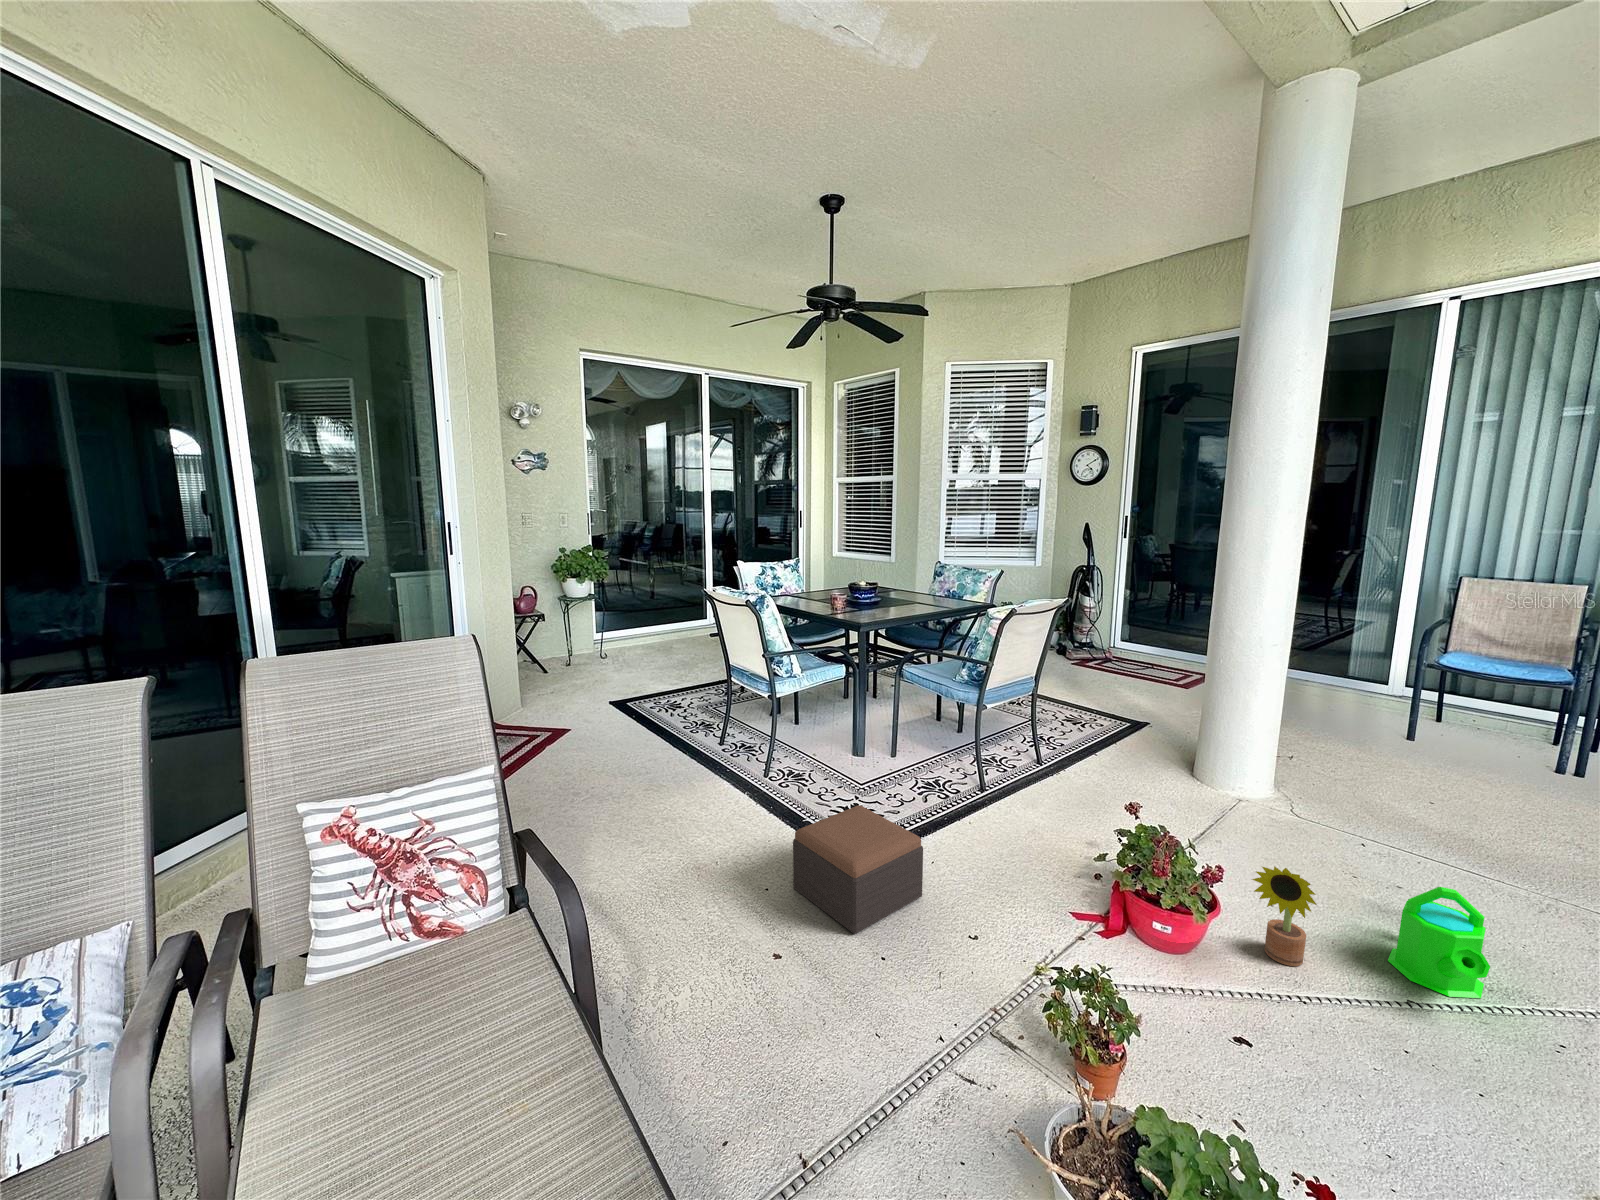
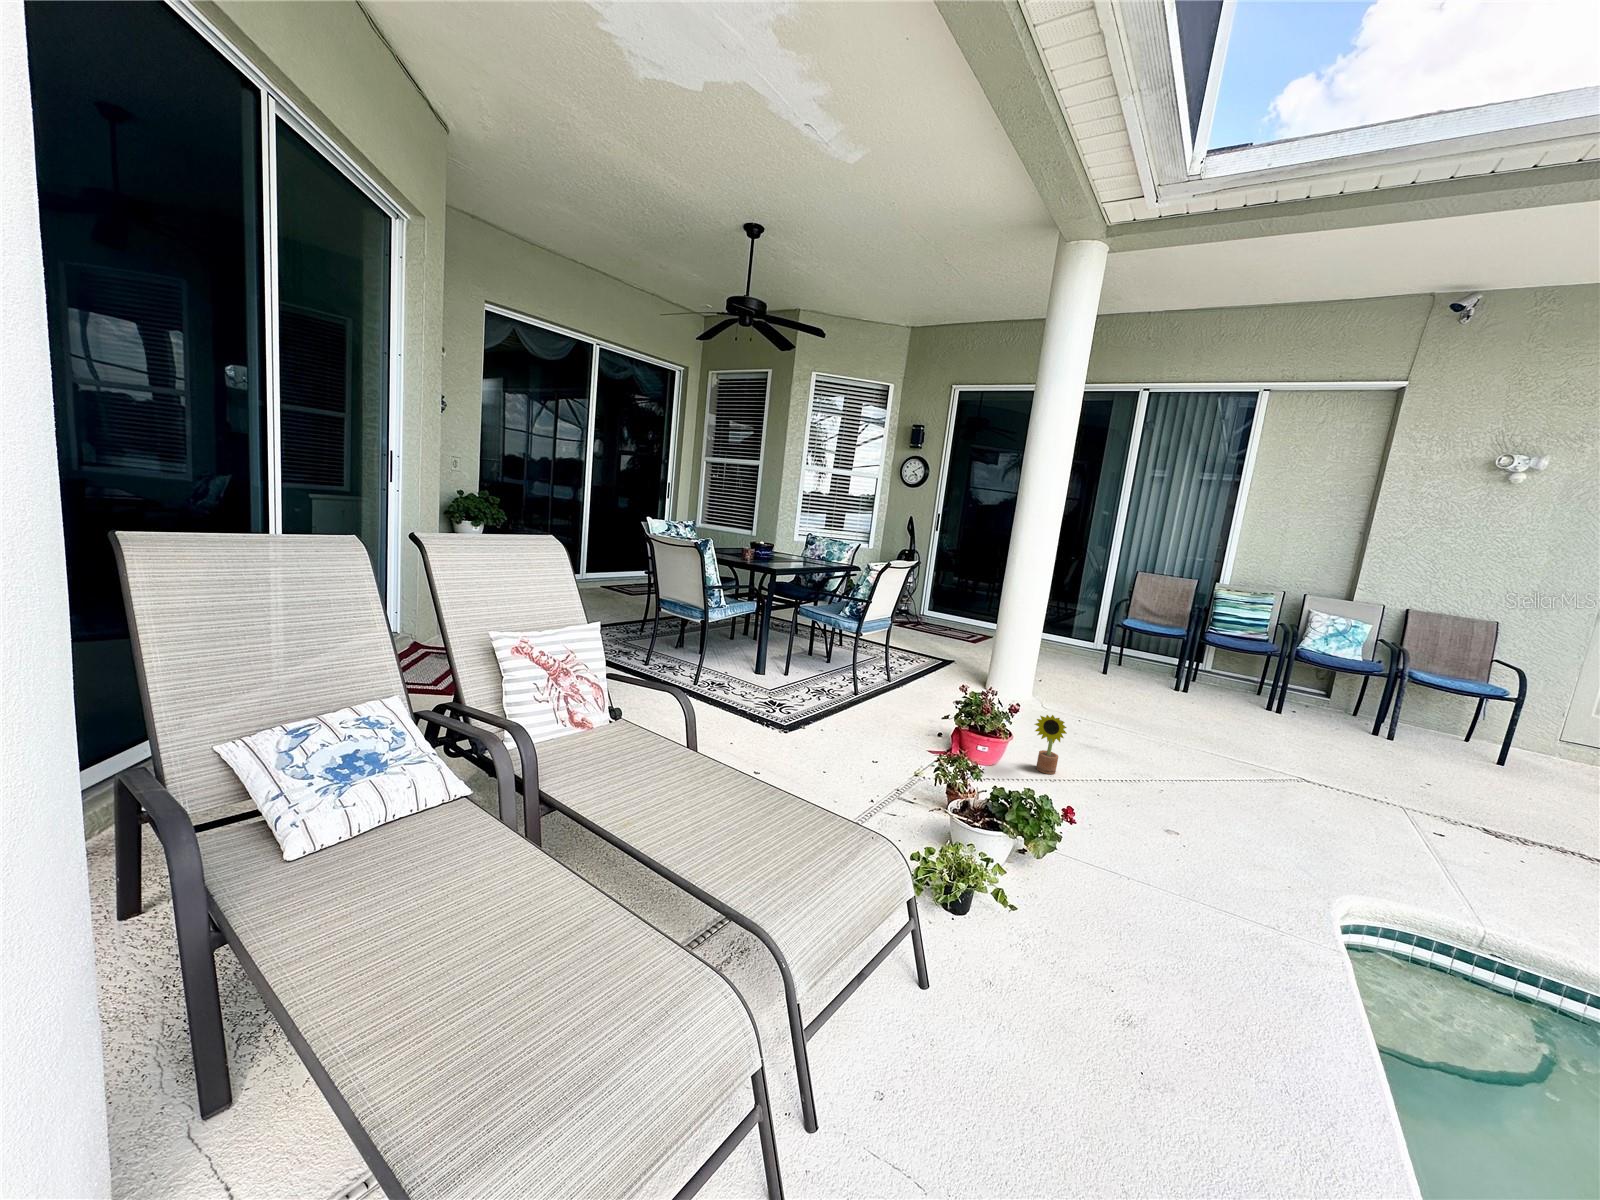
footstool: present [793,805,923,934] -> none [750,690,843,766]
watering can: present [1388,887,1490,998] -> none [1095,725,1143,783]

